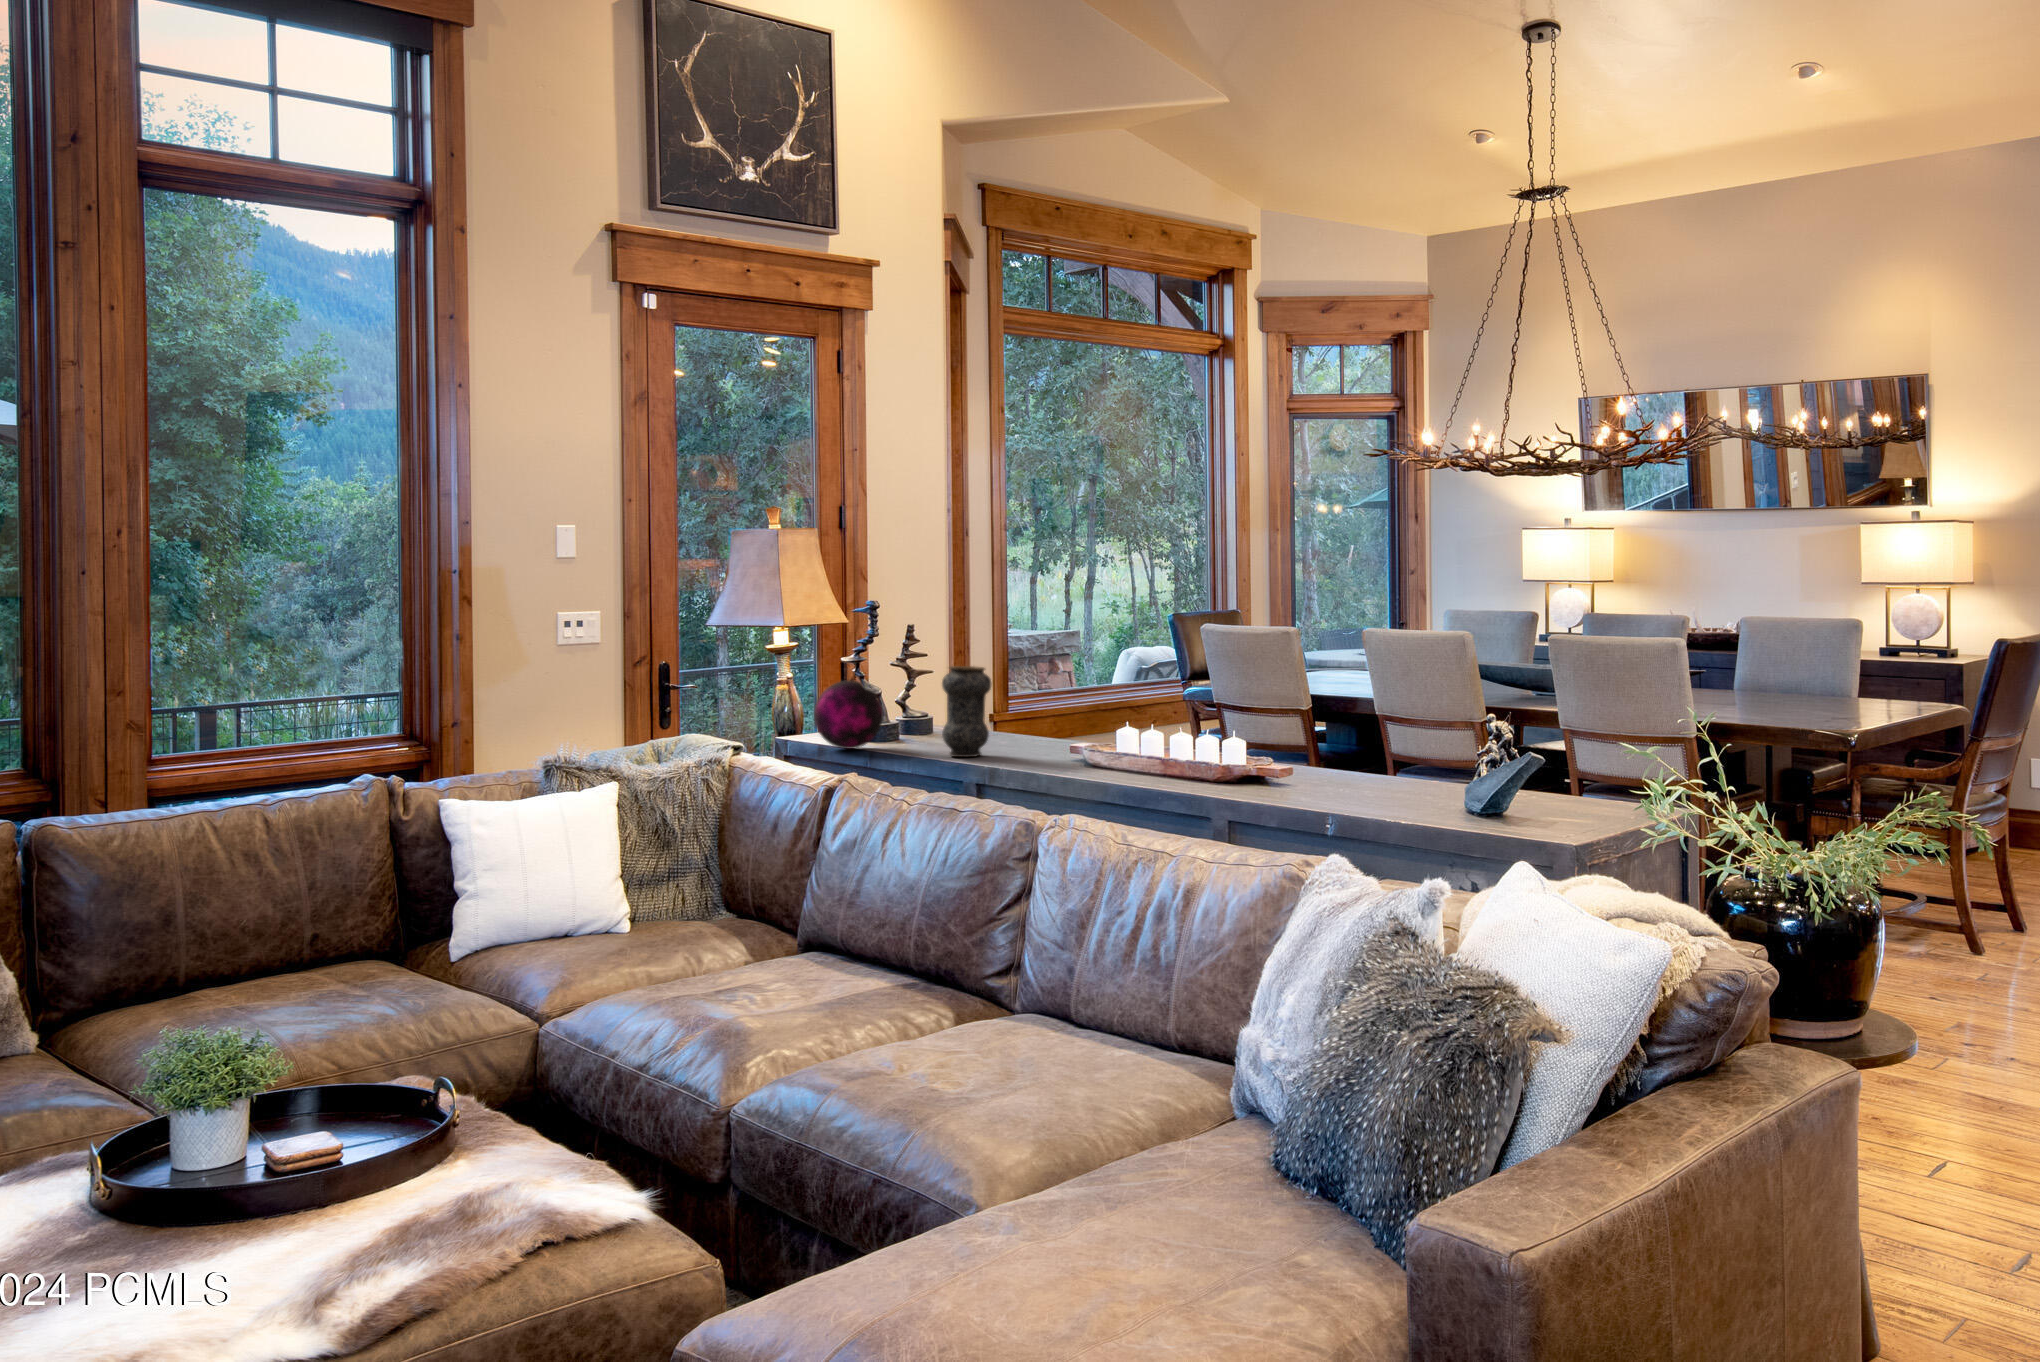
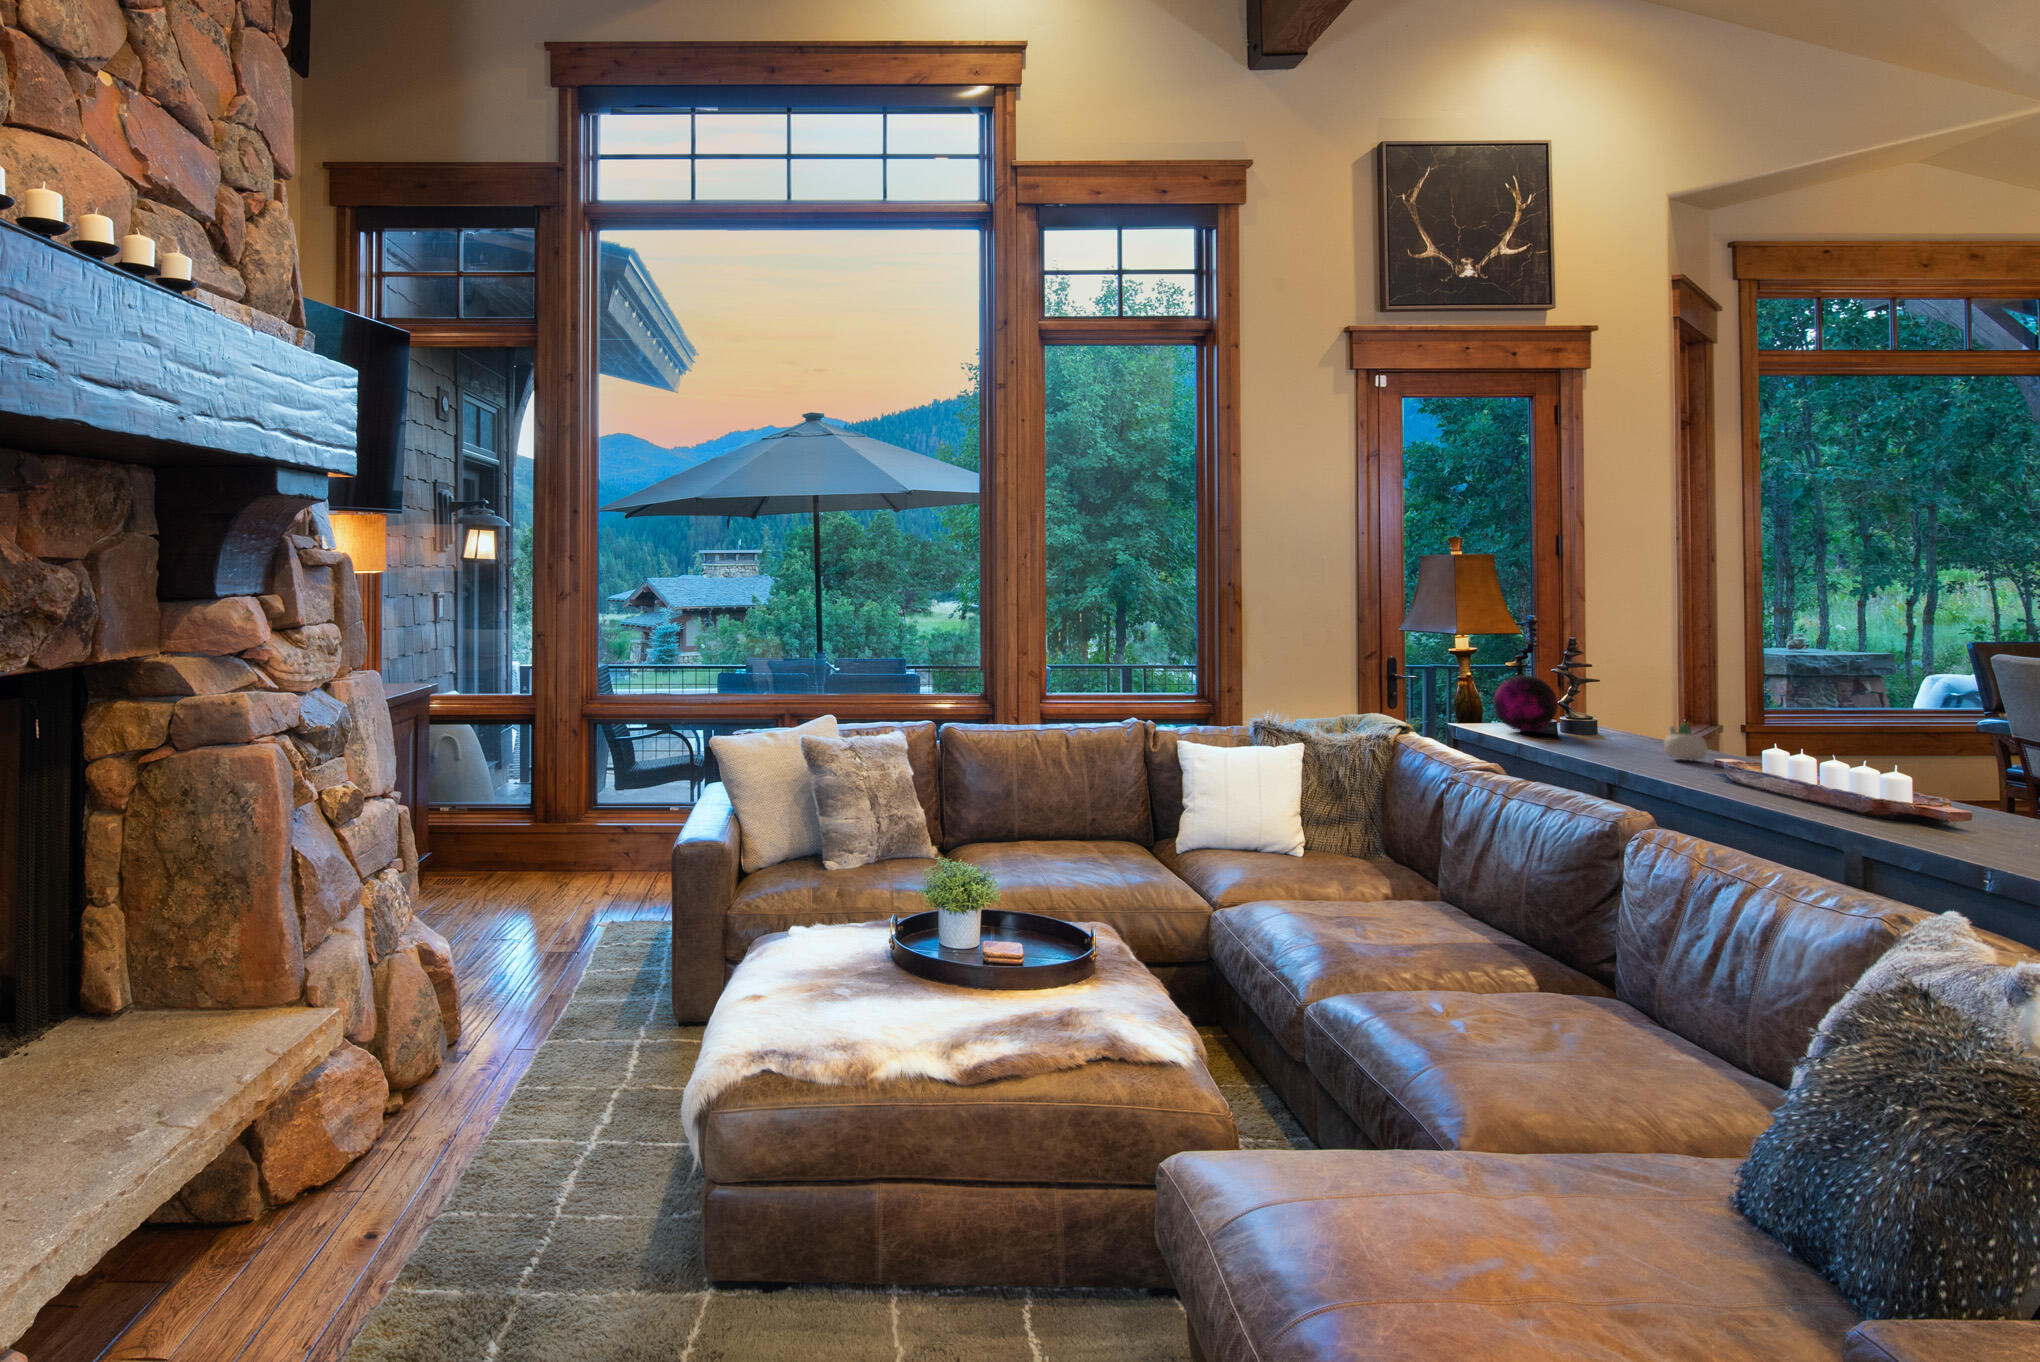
vase: present [942,666,991,757] -> none [1604,668,1655,749]
succulent planter: none [1008,722,1049,763] -> present [1664,723,1708,761]

